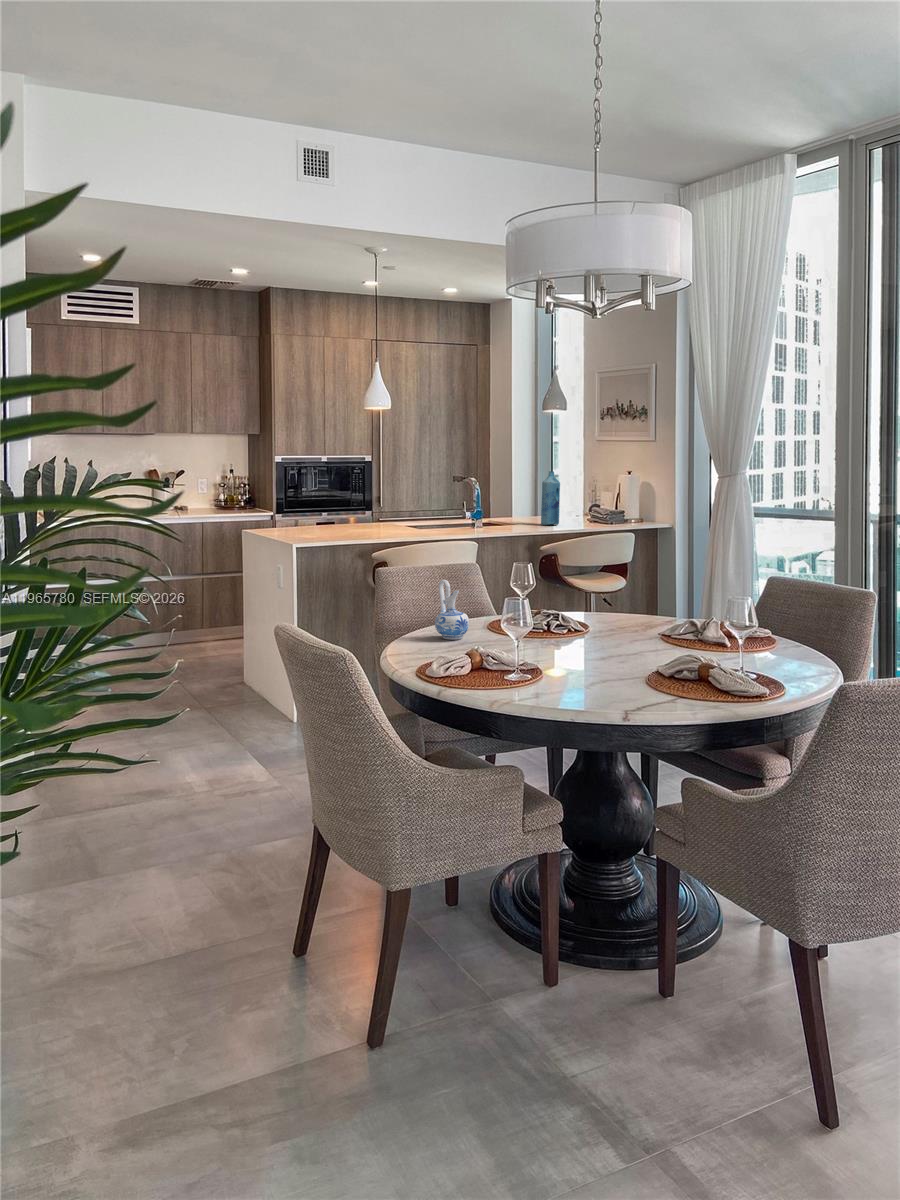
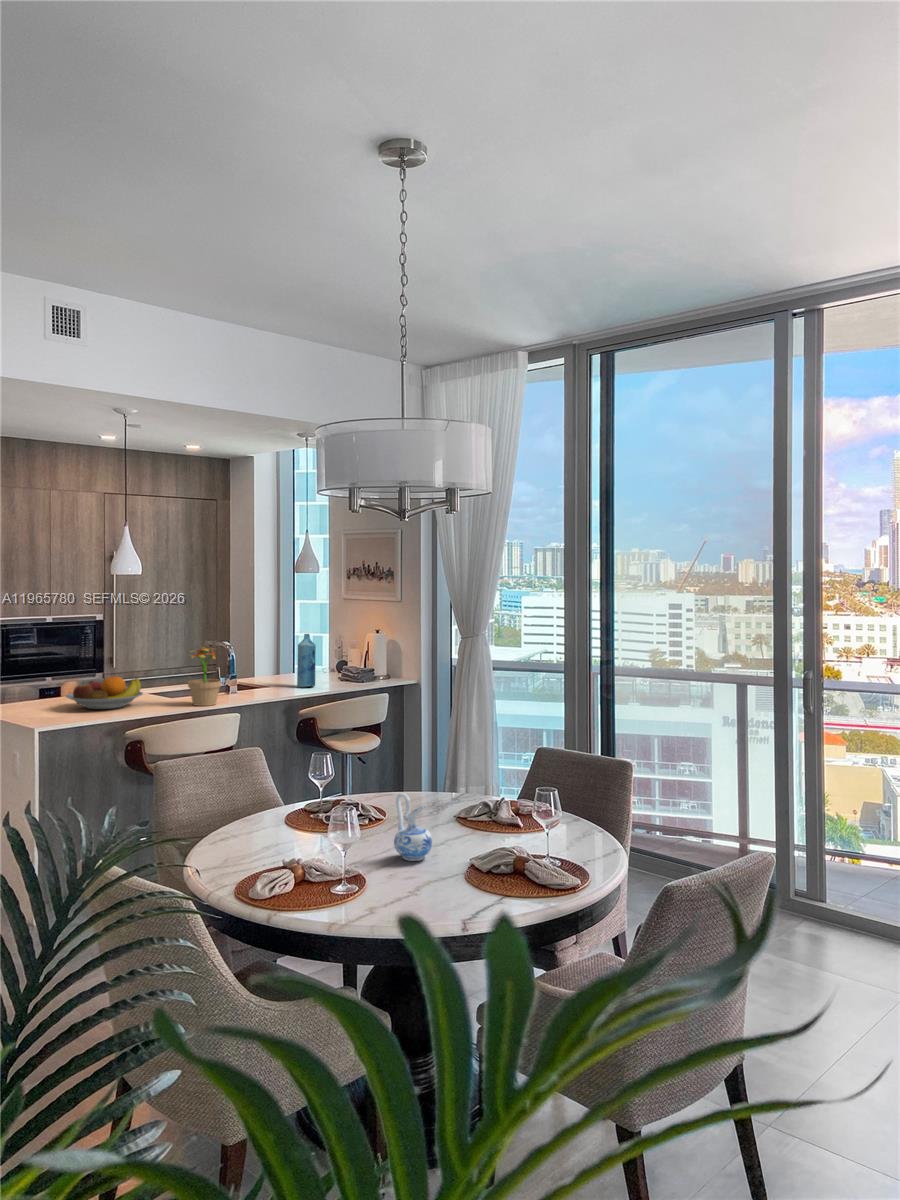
potted plant: none [431,475,461,535] -> present [188,645,221,706]
fruit bowl: none [323,505,391,535] -> present [66,676,143,709]
ceramic pitcher: present [435,580,469,640] -> present [394,793,432,861]

